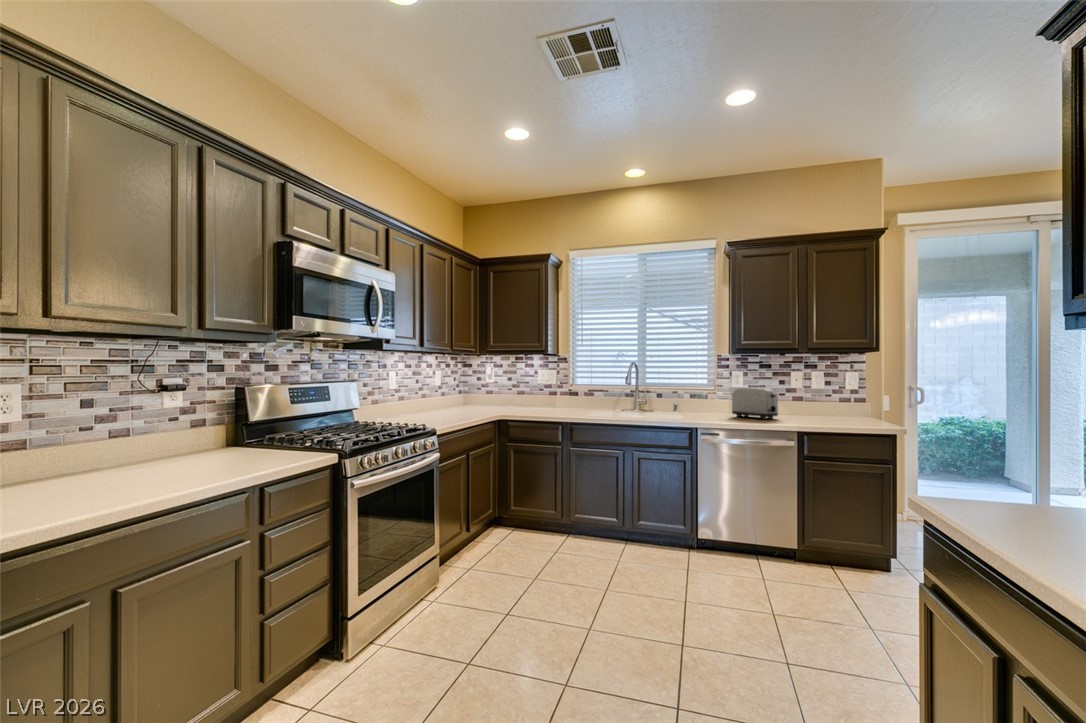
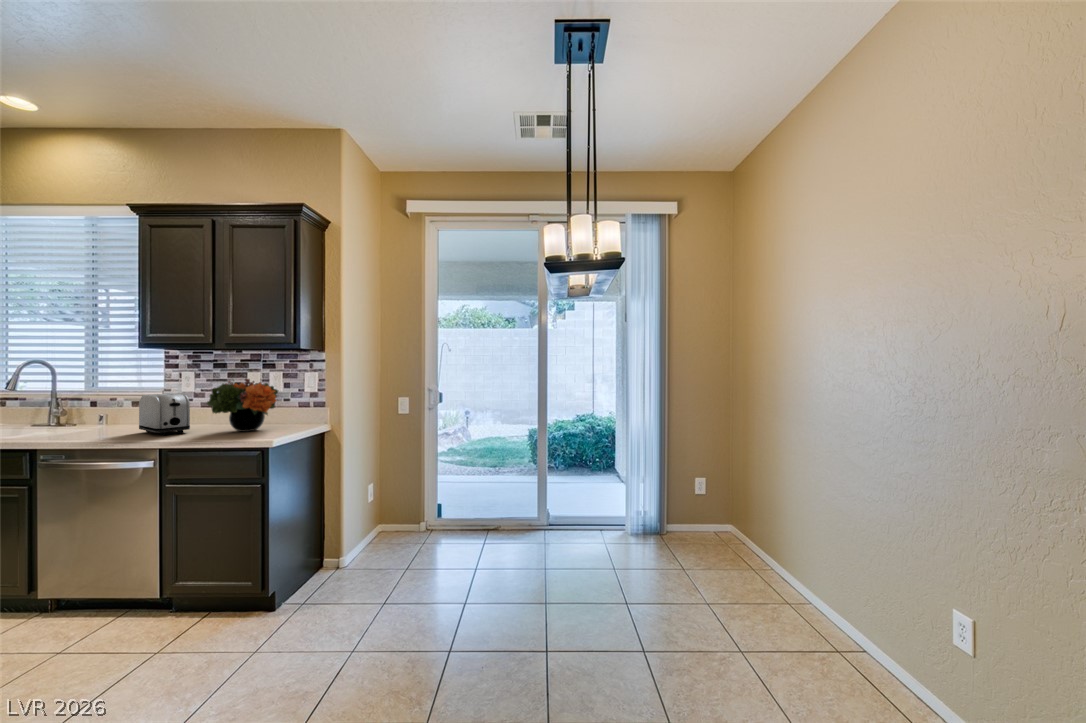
flower arrangement: none [795,376,851,420] -> present [207,379,278,432]

